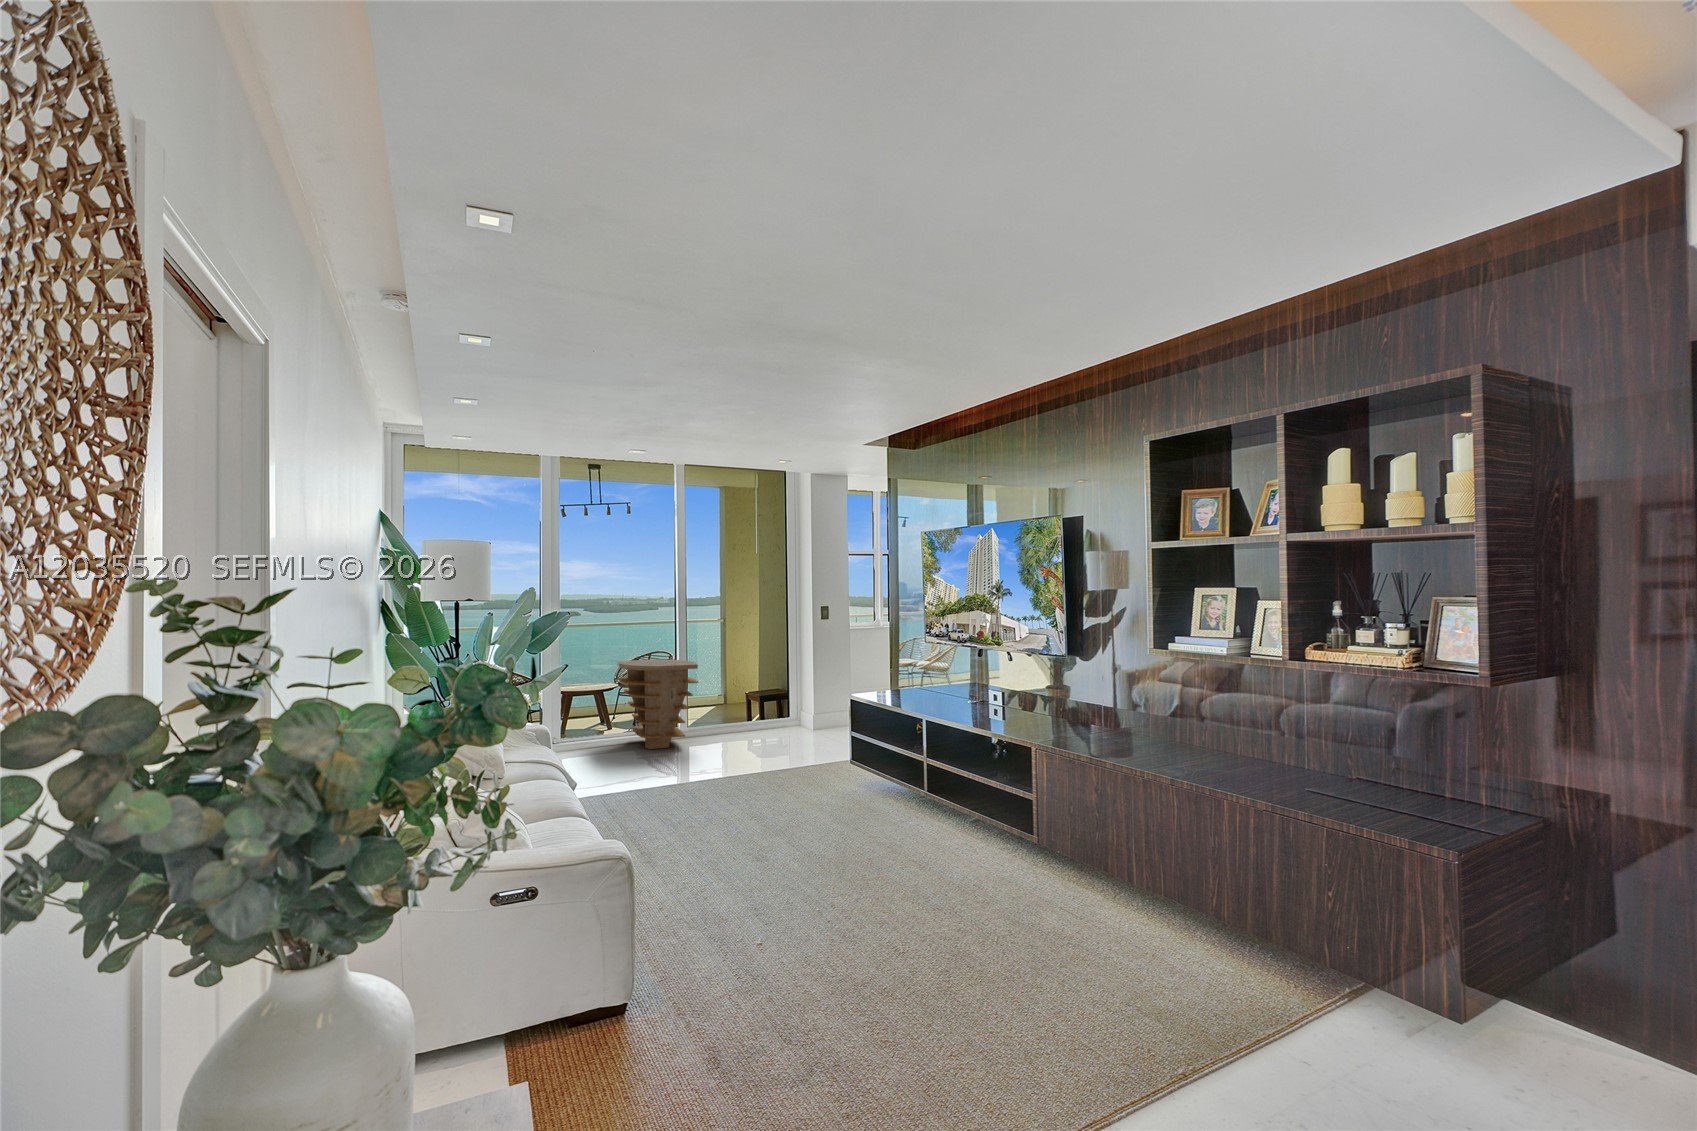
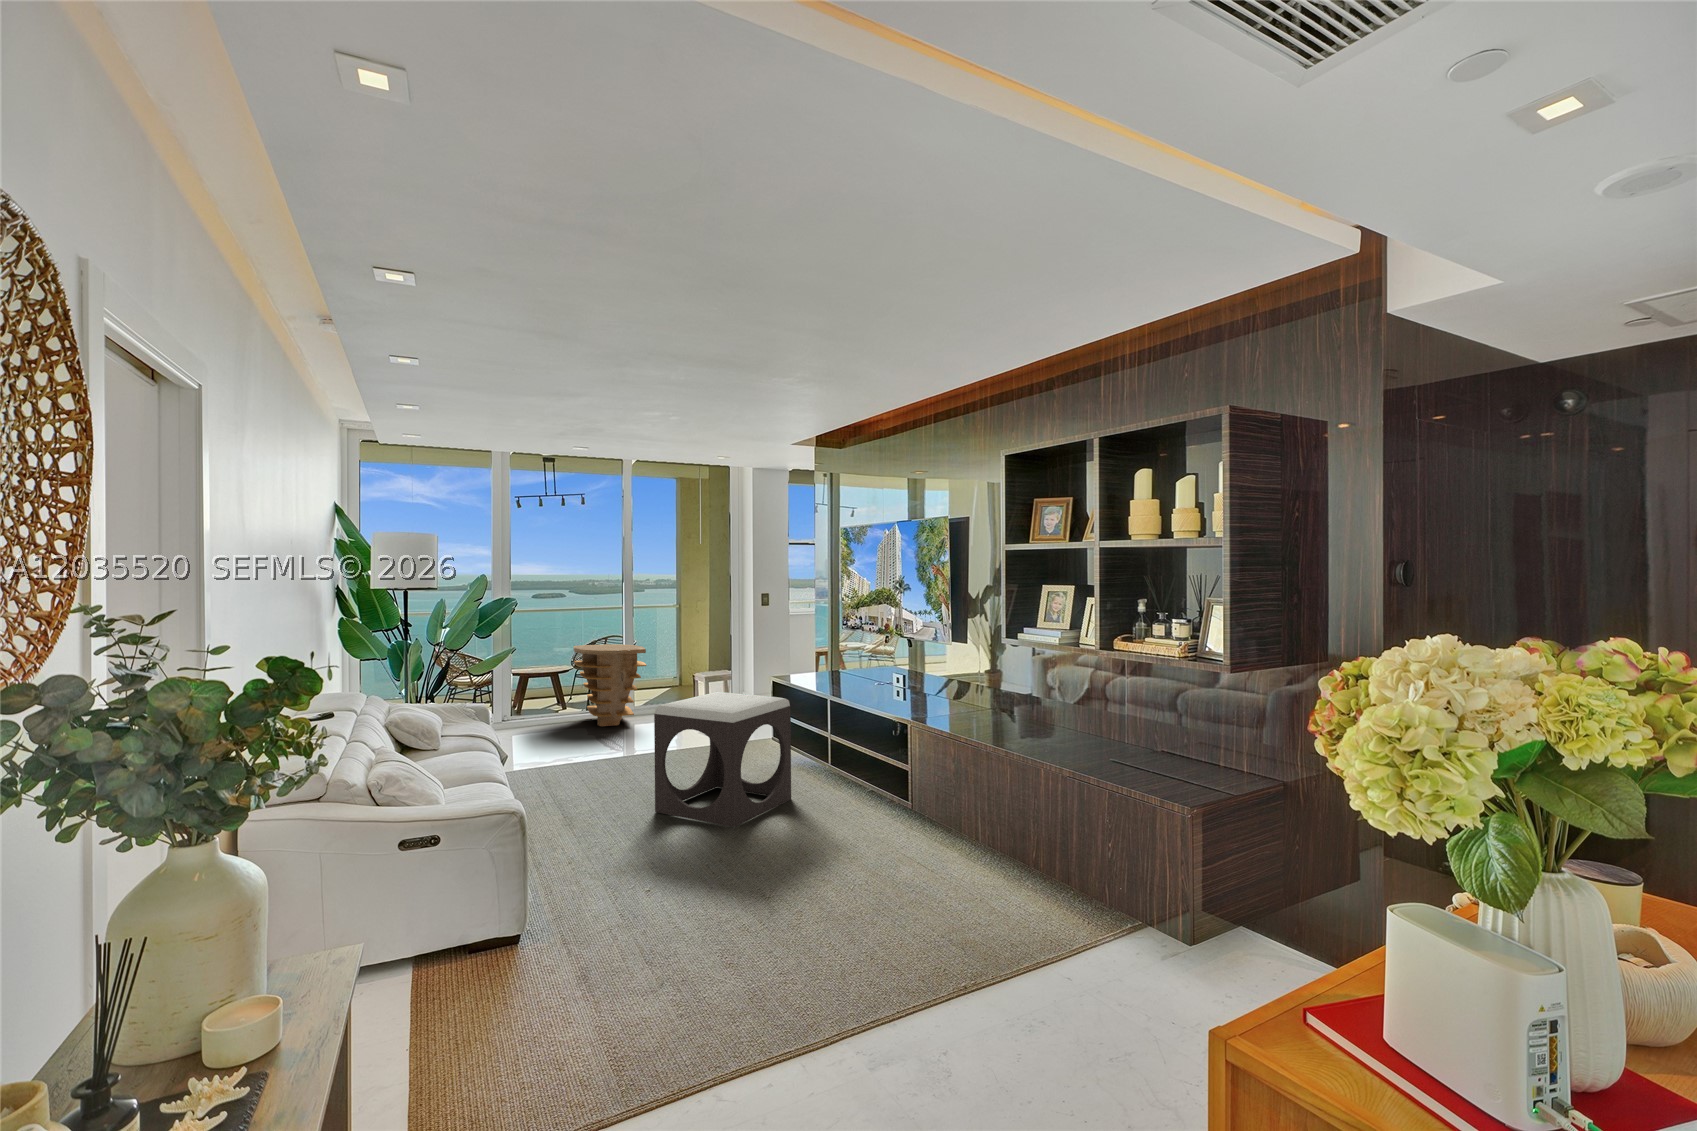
footstool: none [735,711,886,867] -> present [654,692,791,827]

